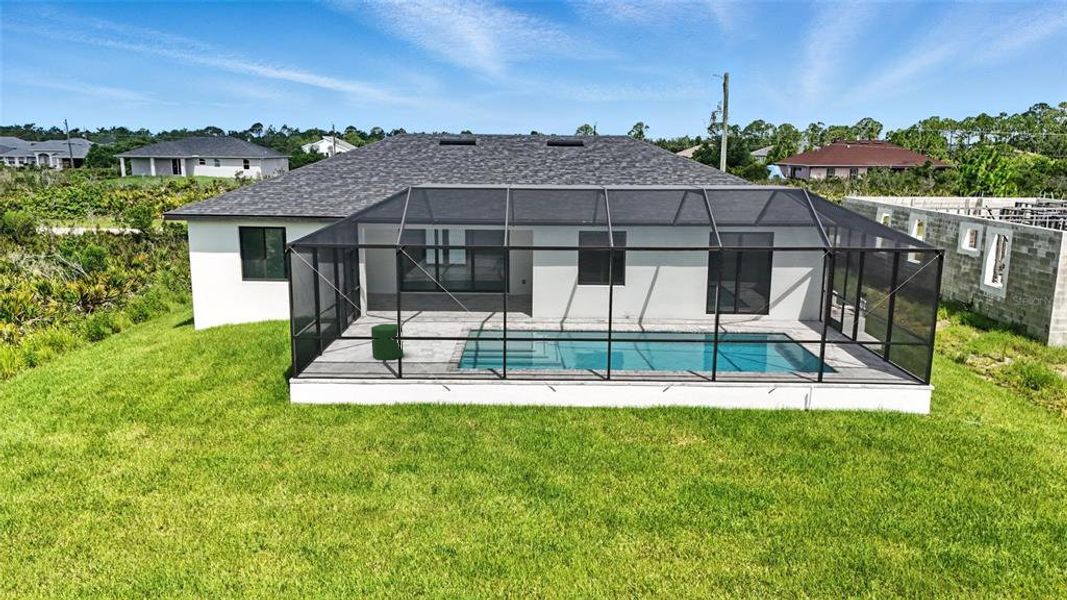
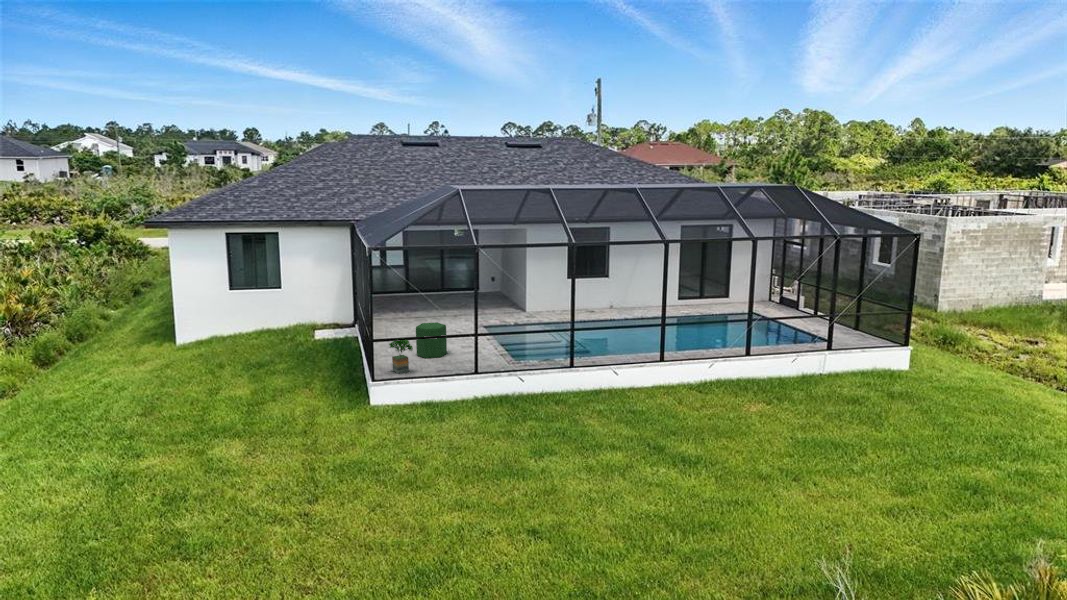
potted tree: none [327,338,351,373] -> present [389,340,413,373]

